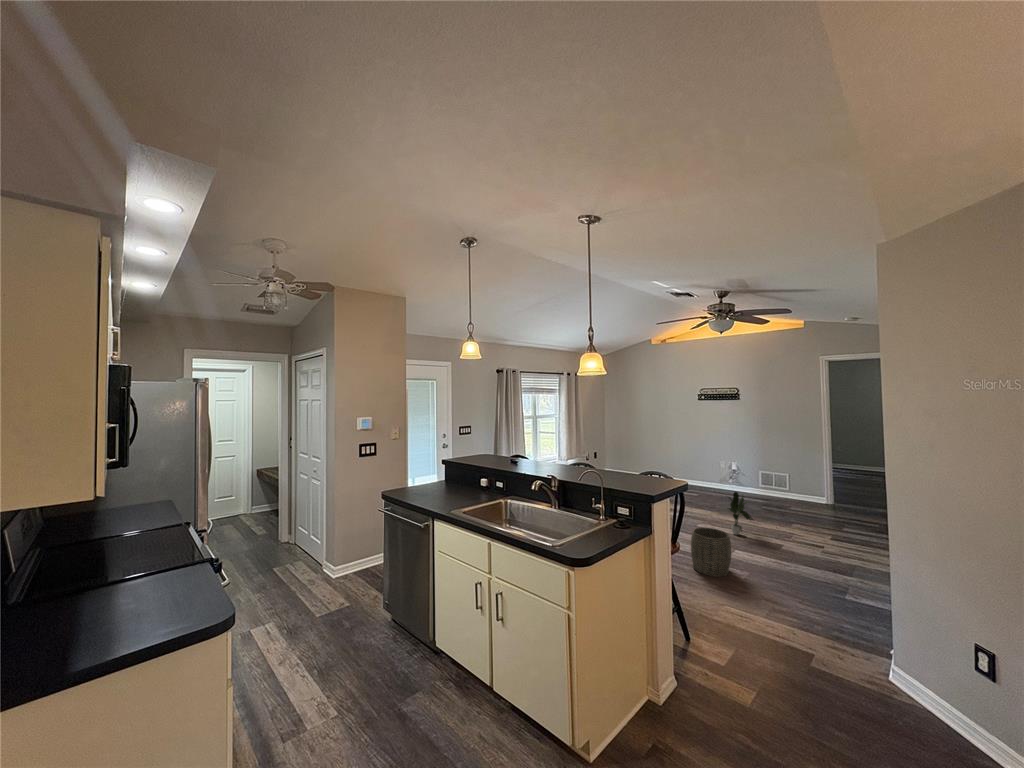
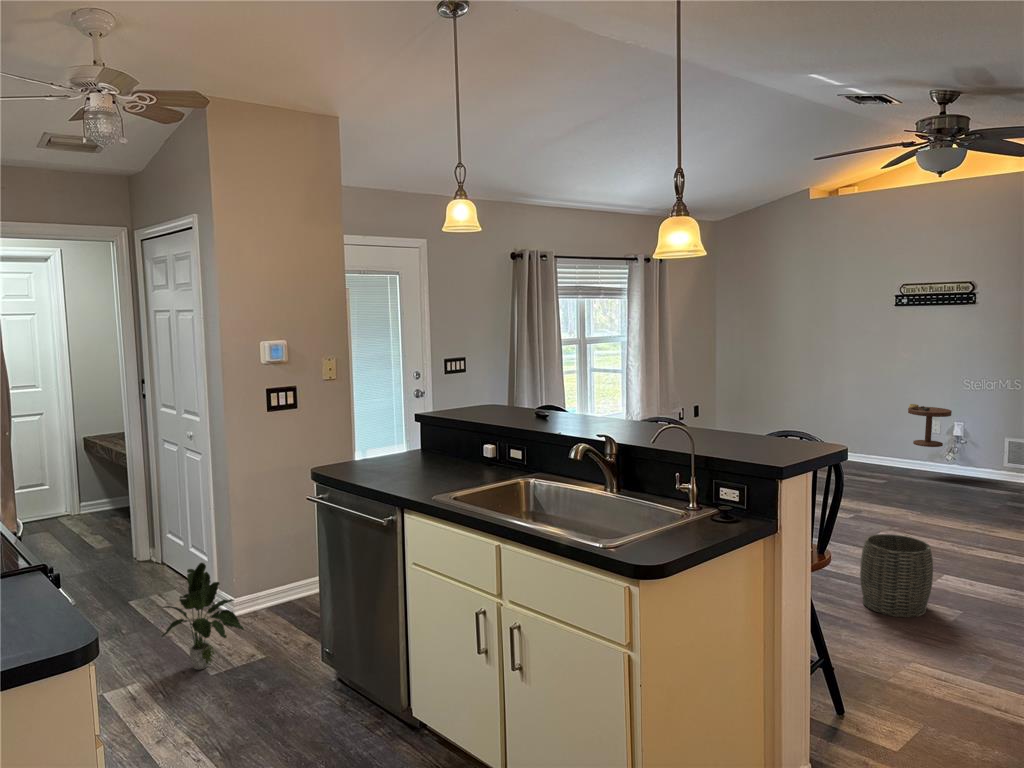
side table: none [706,452,729,492] -> present [908,404,952,447]
potted plant: present [728,492,753,535] -> present [162,563,244,670]

